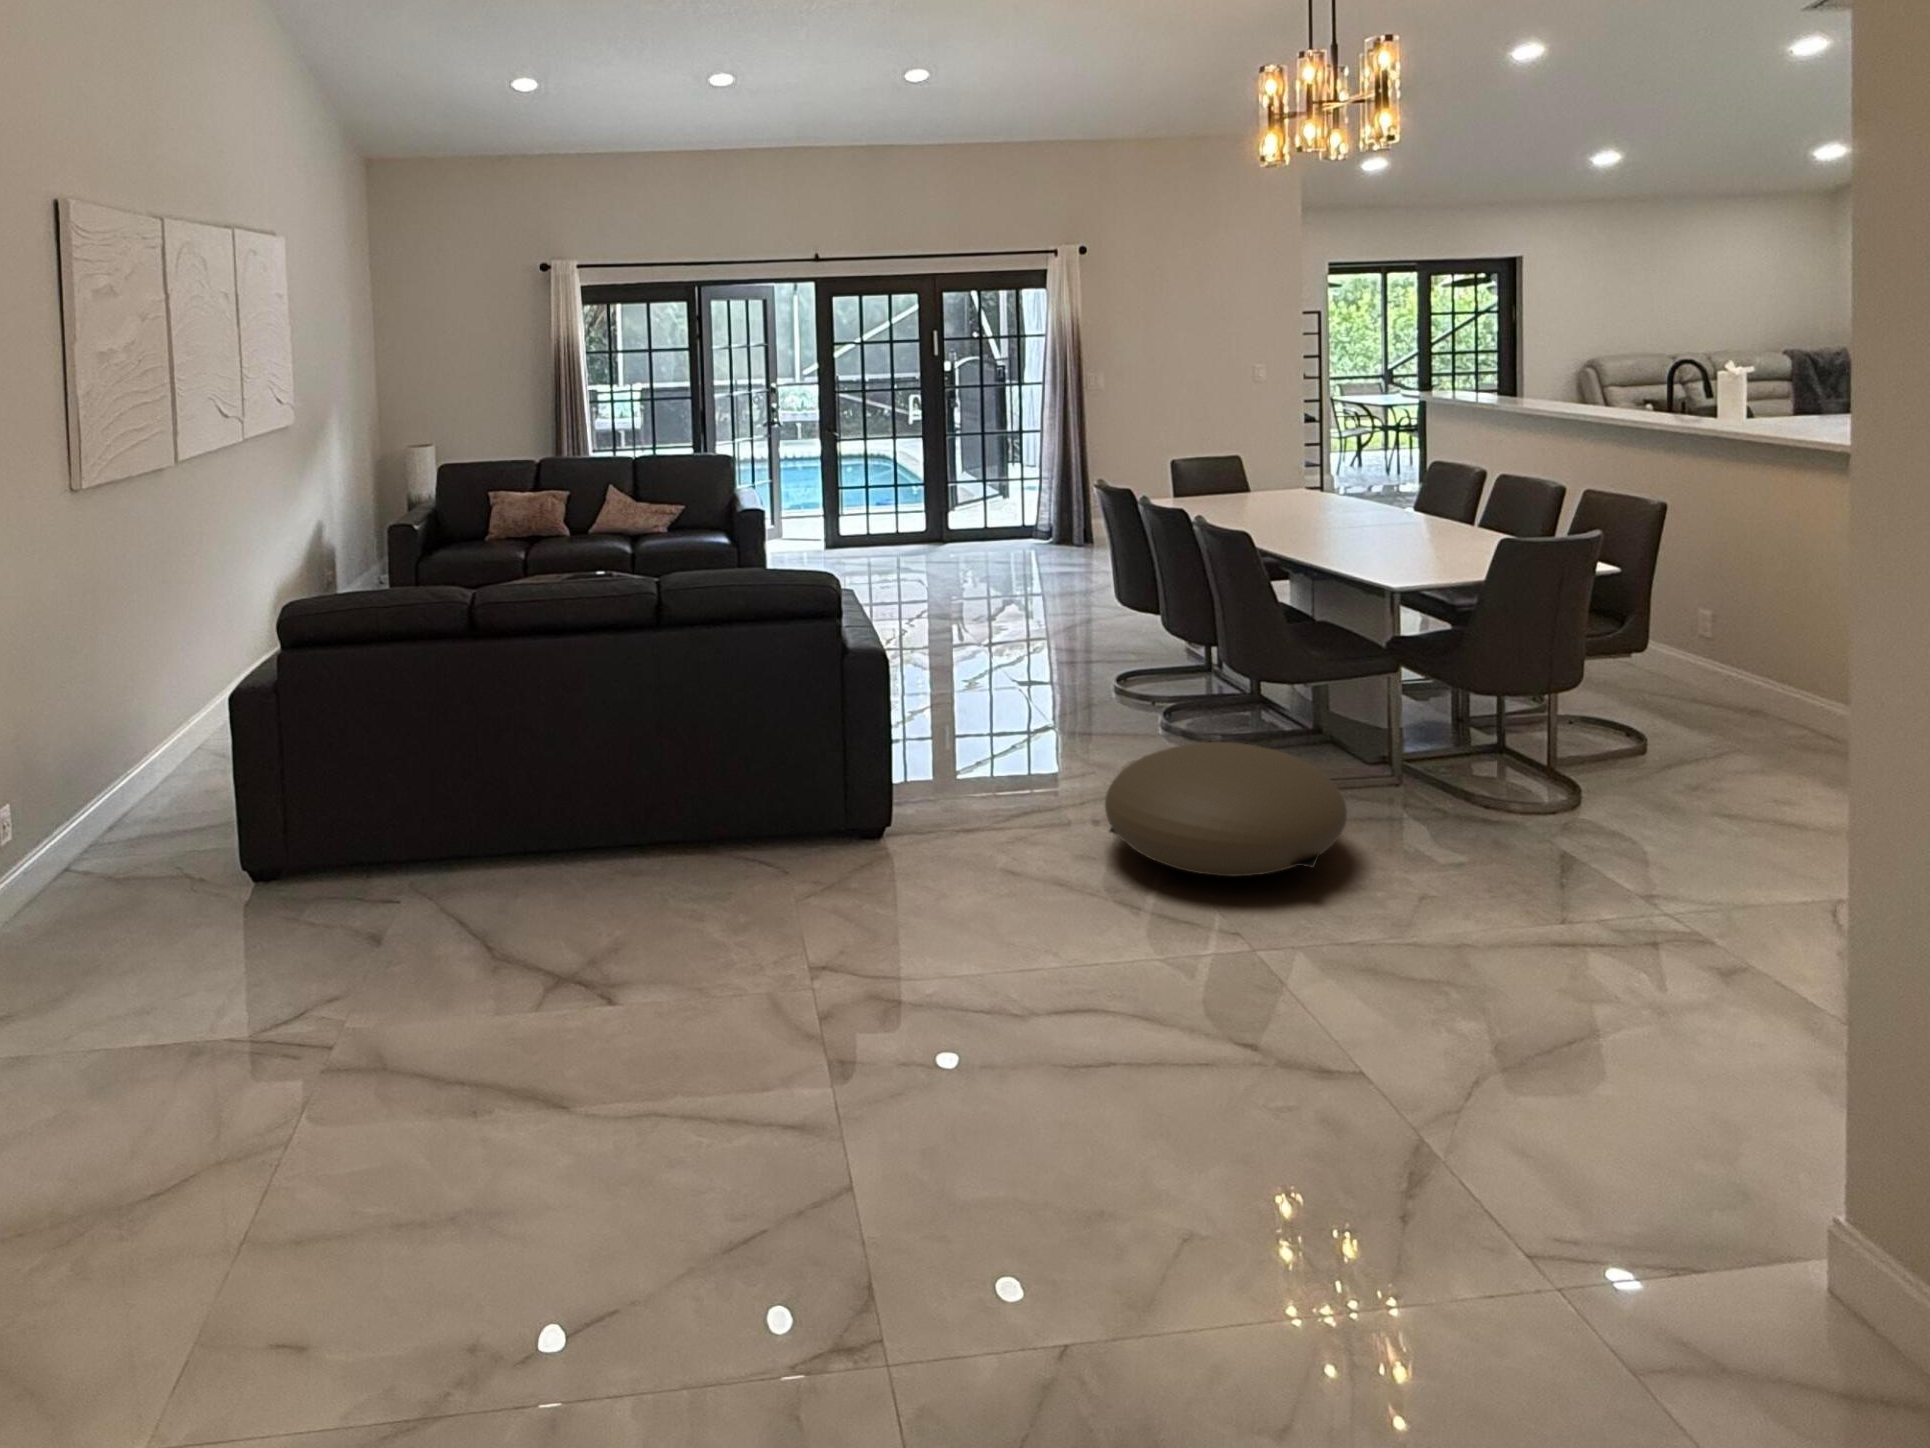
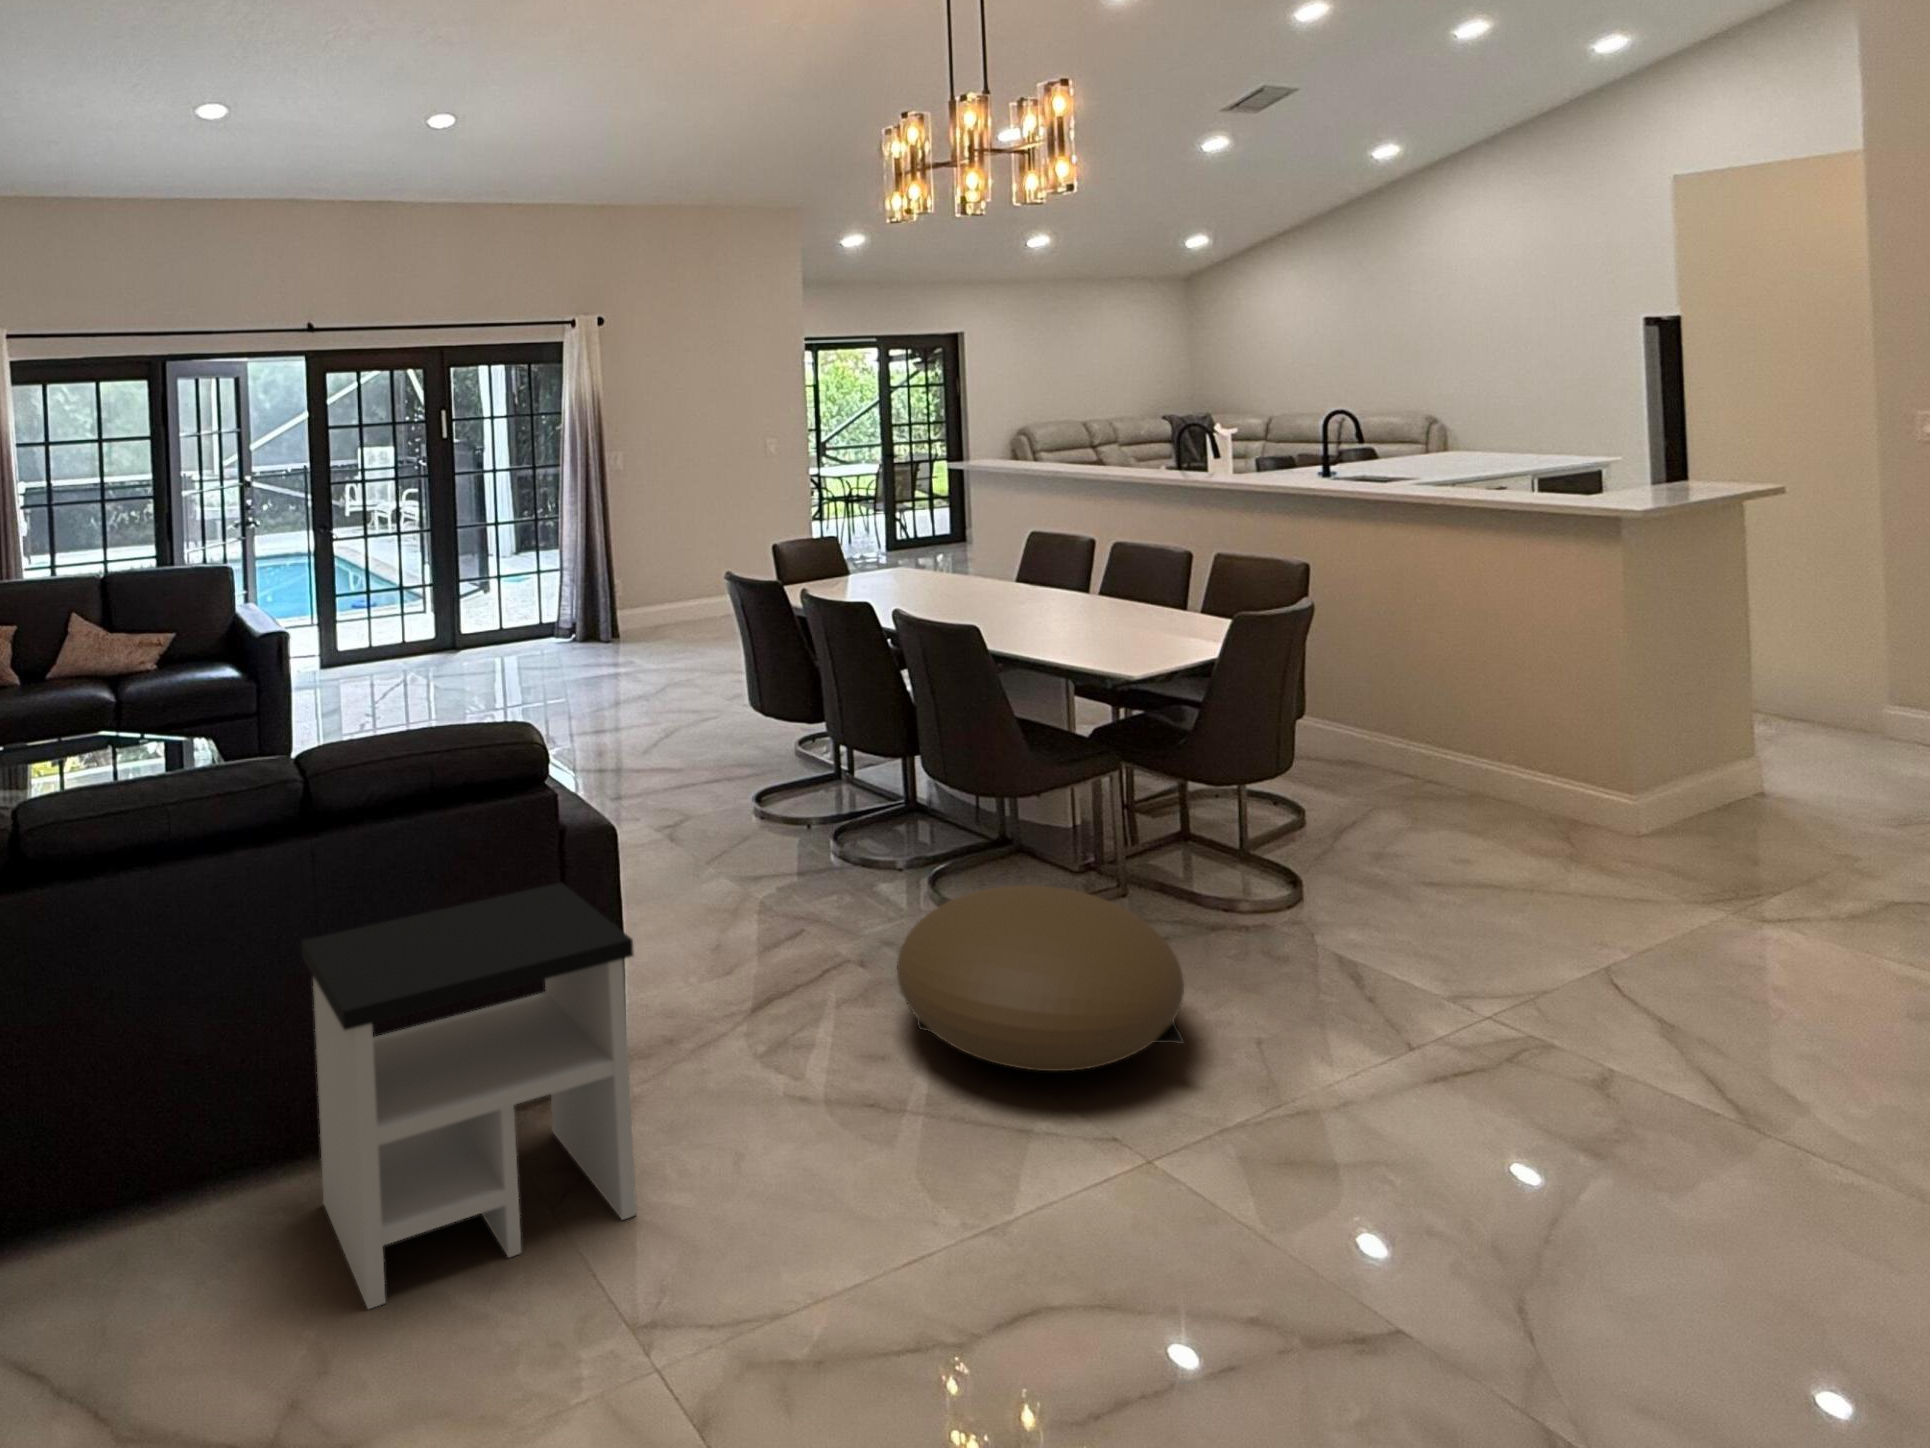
side table: none [639,684,848,923] -> present [301,883,636,1309]

